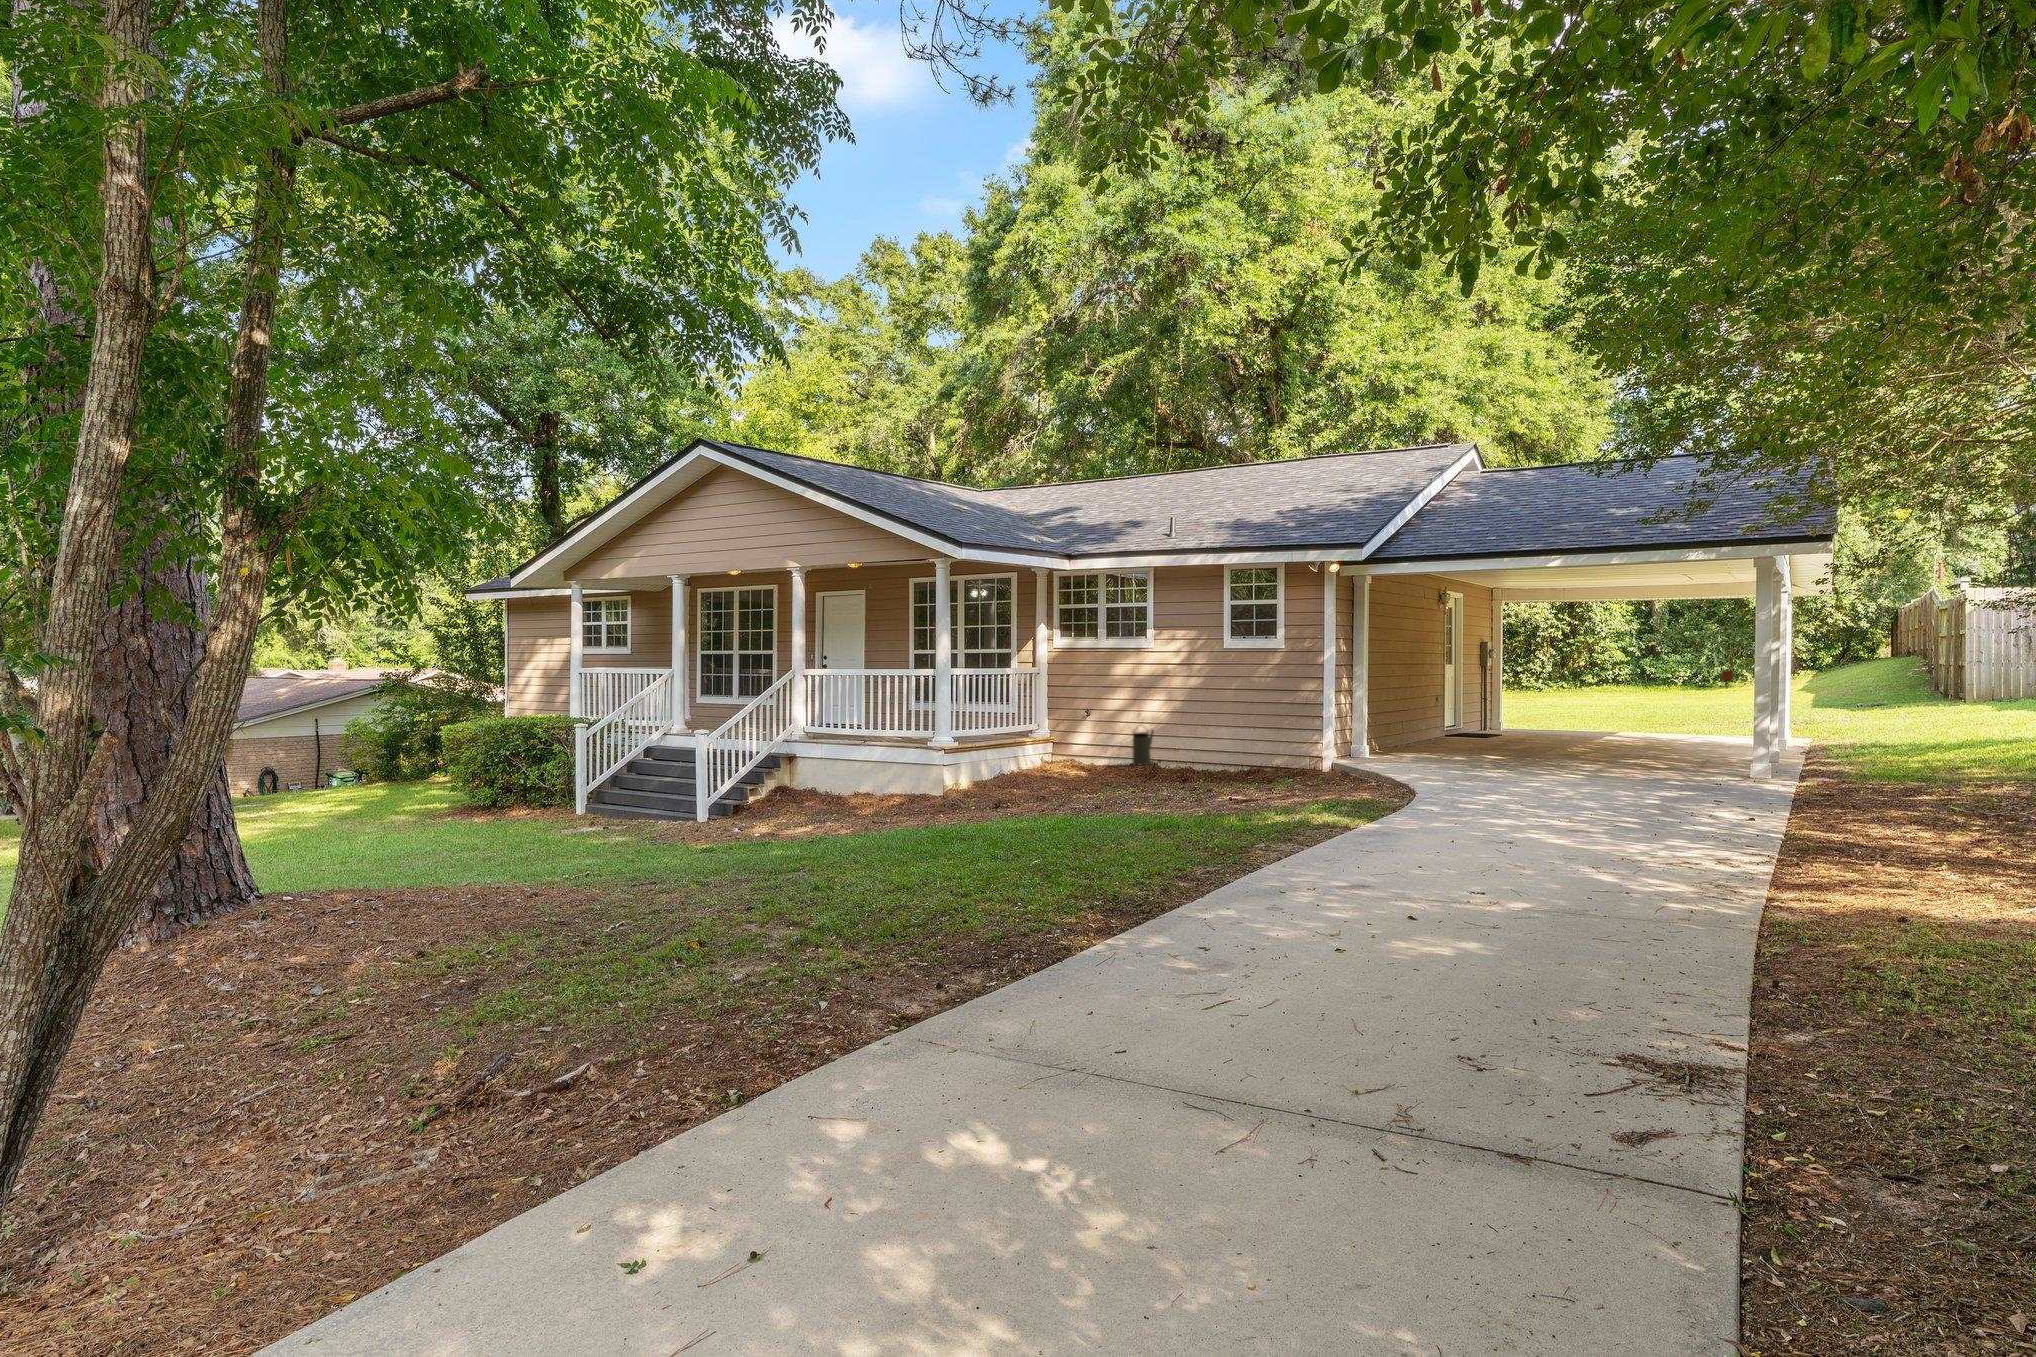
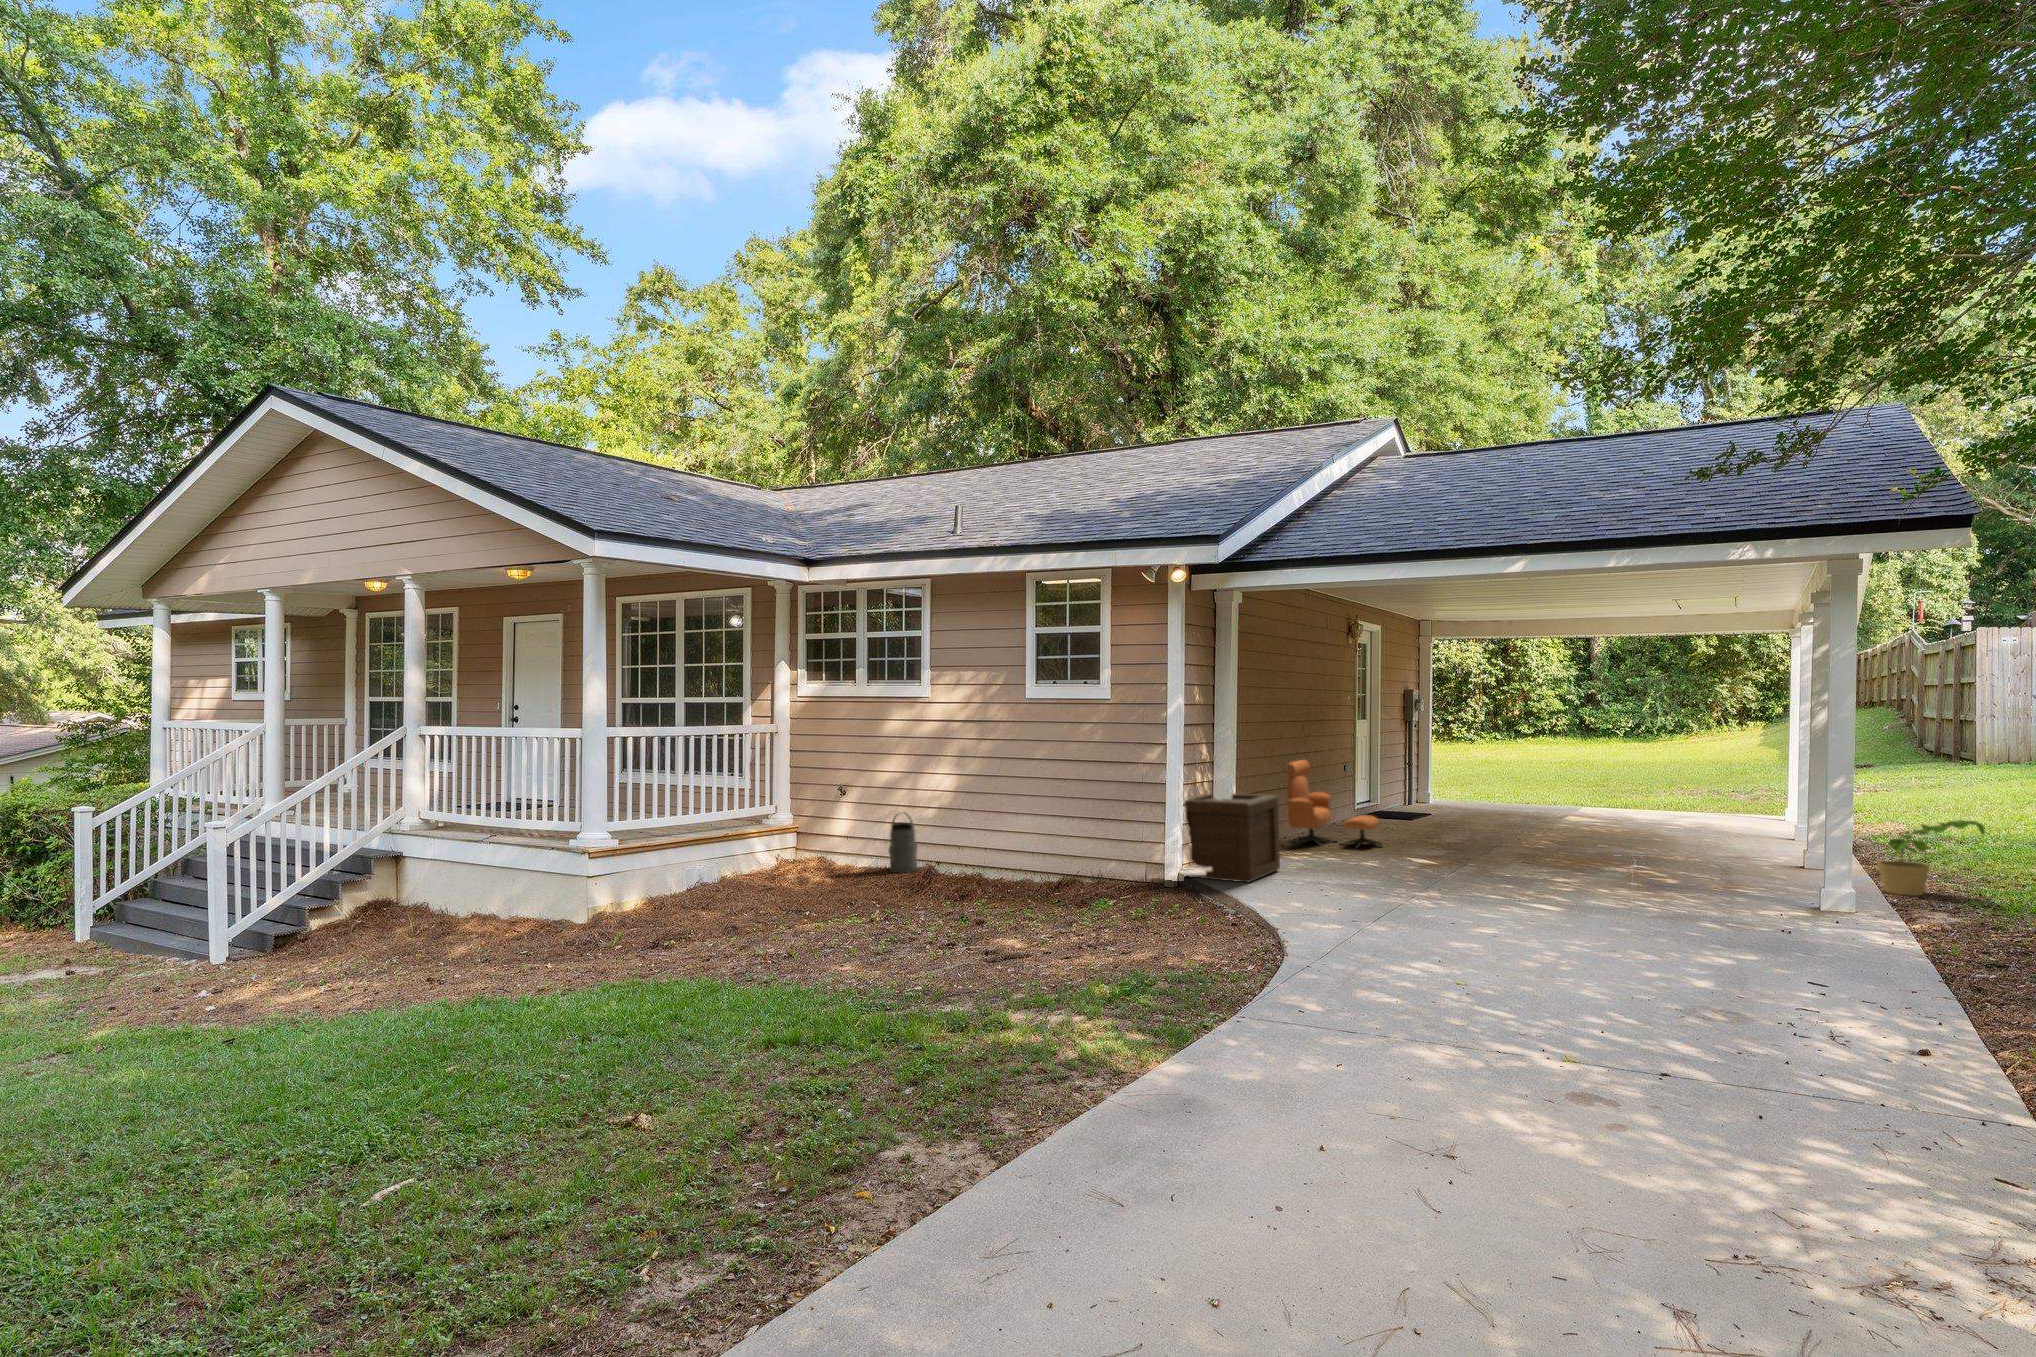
lounge chair: present [1700,657,1734,686] -> present [1287,760,1381,848]
wooden crate: none [1330,711,1399,767] -> present [1185,794,1280,883]
potted plant: none [1787,719,1850,766] -> present [1877,820,1985,896]

